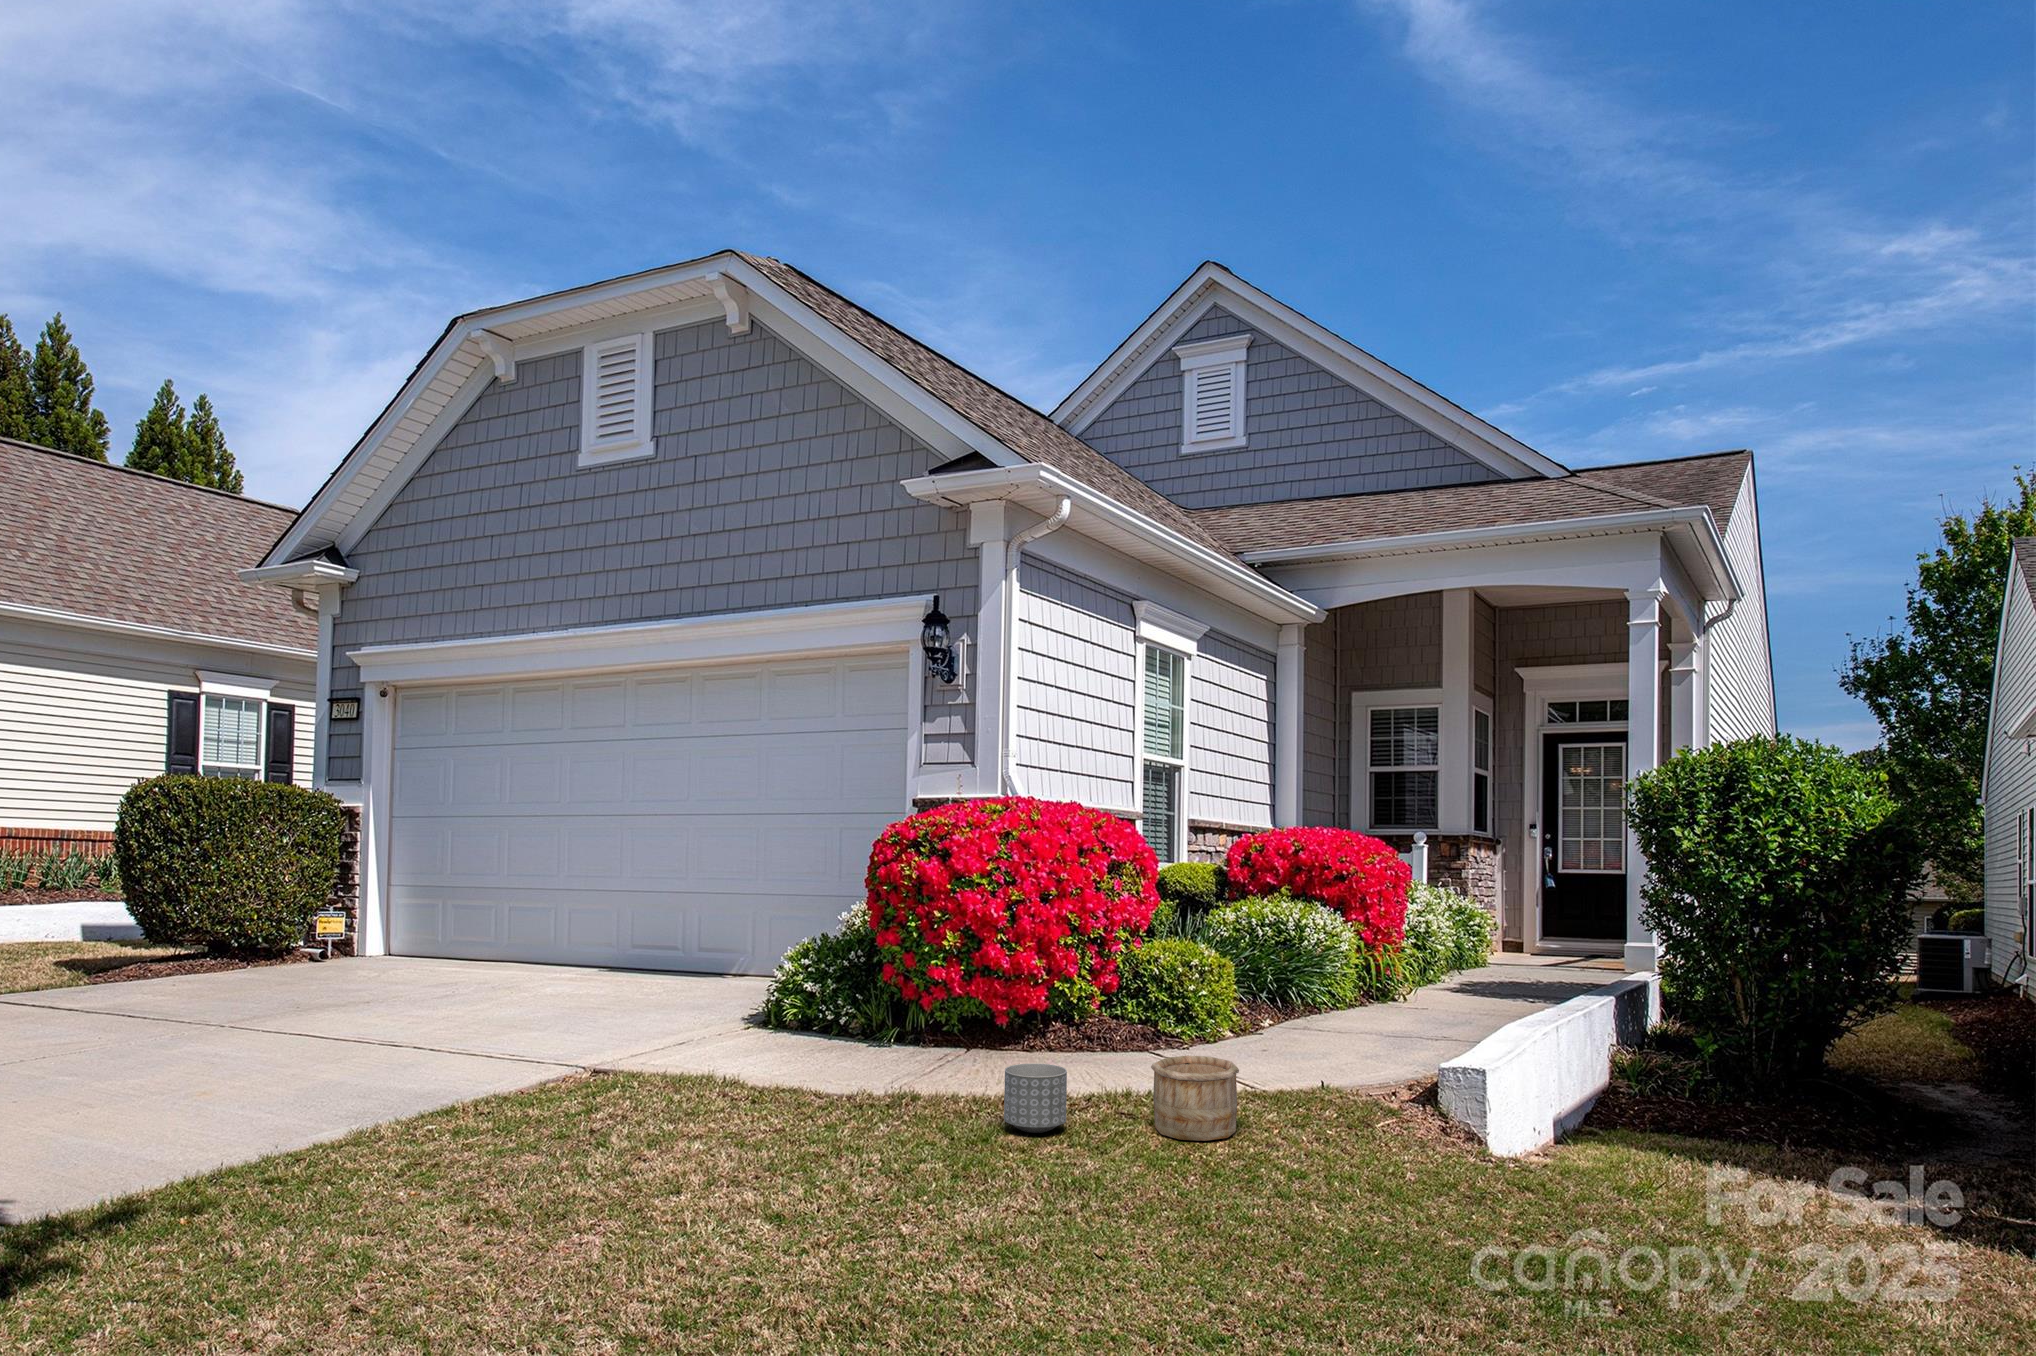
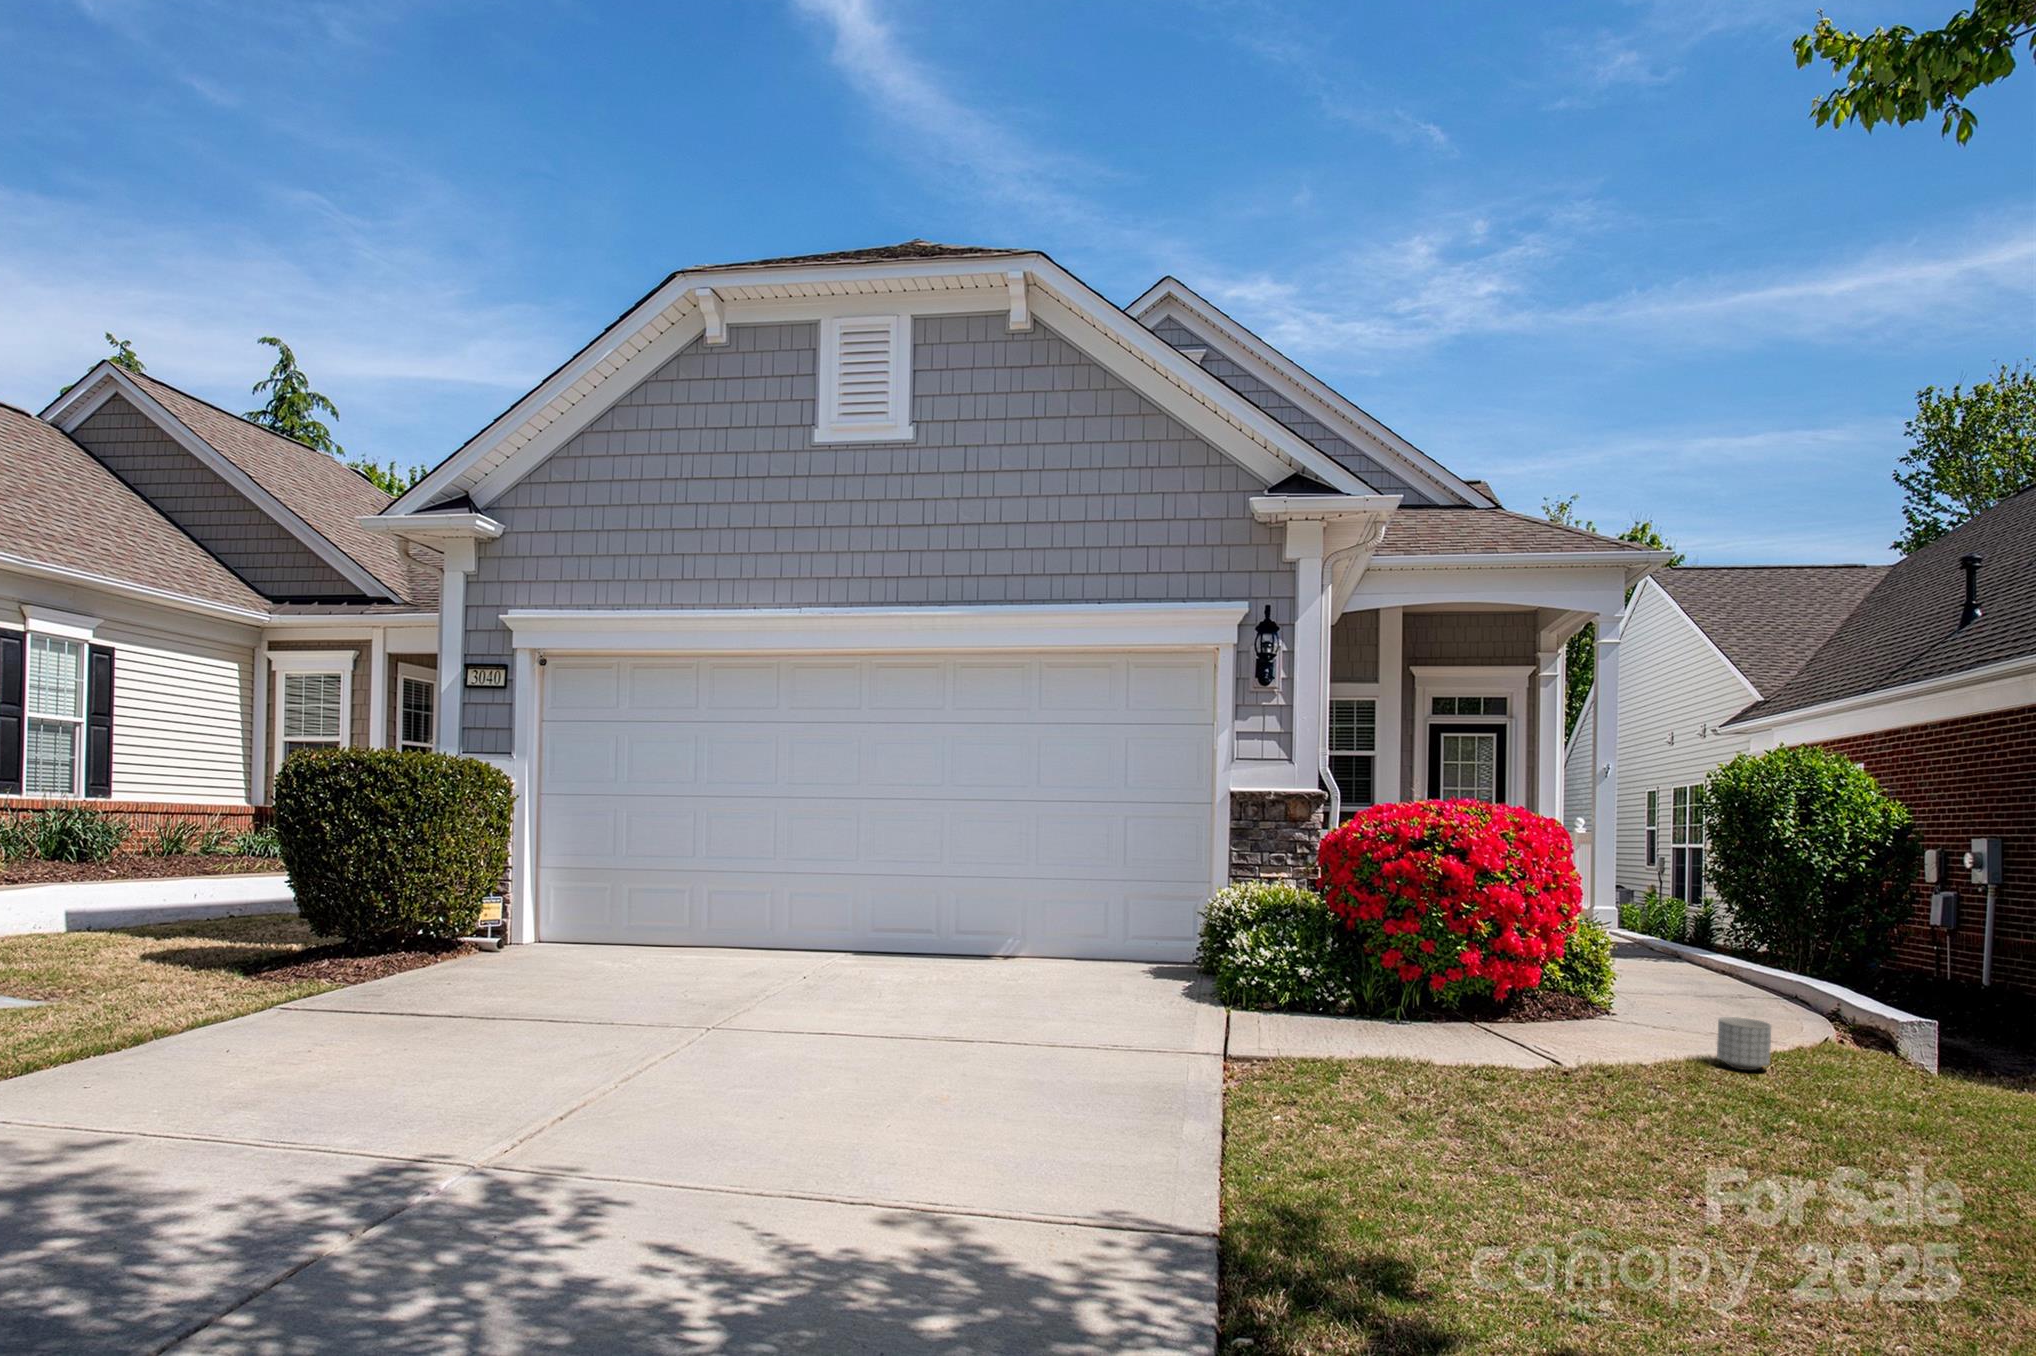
wooden bucket: present [1151,1056,1239,1141] -> none [1801,1006,1875,1069]

